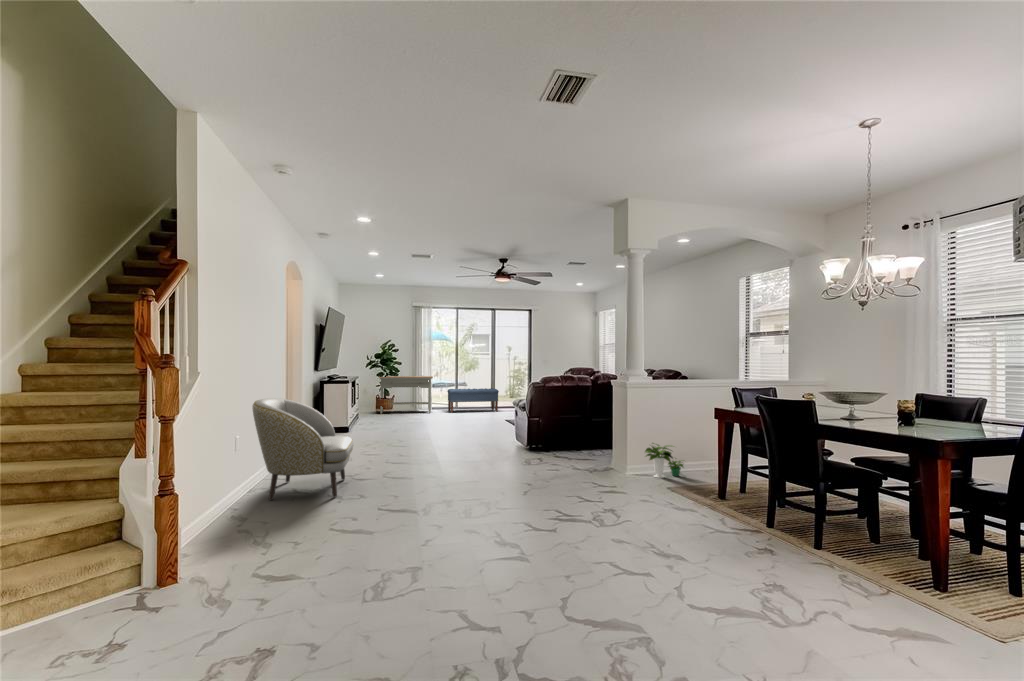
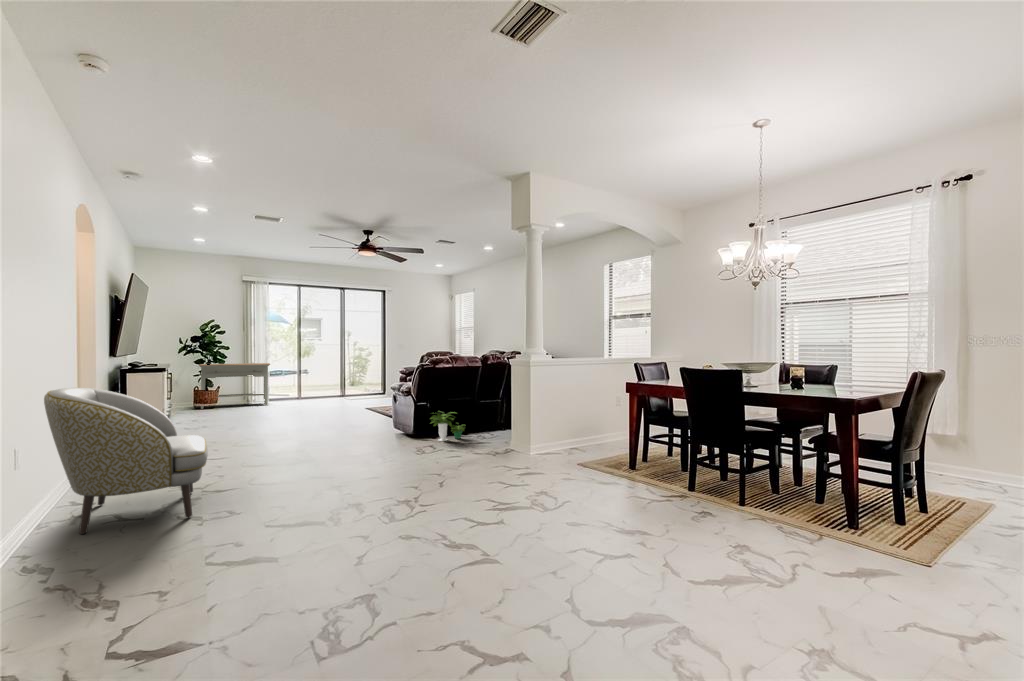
bench: present [447,388,499,413] -> none [287,375,349,404]
potted plant: present [645,443,683,478] -> present [431,411,464,441]

